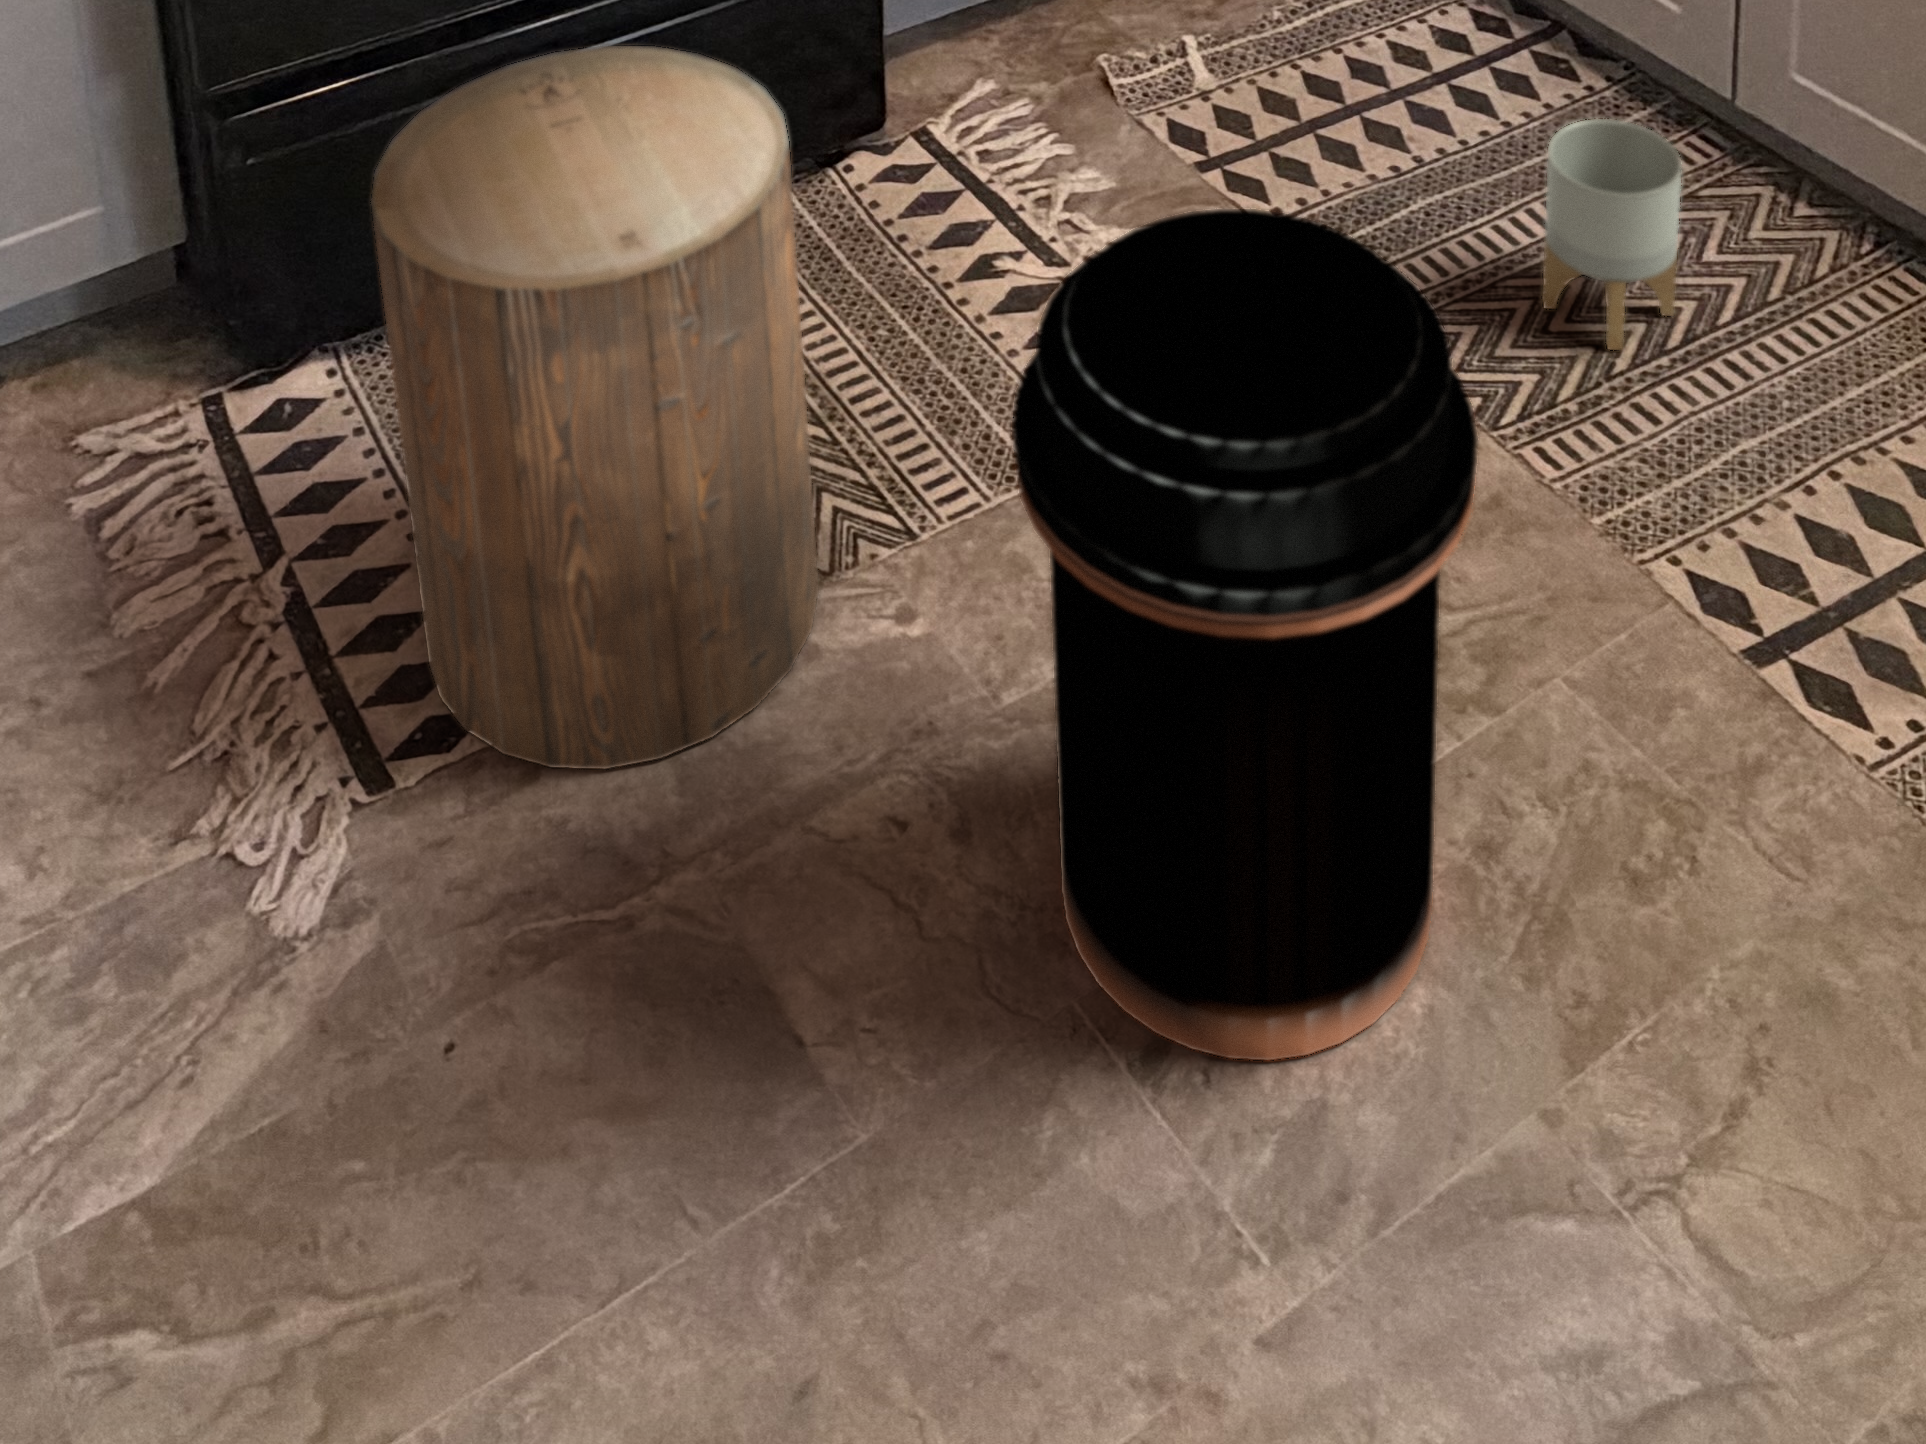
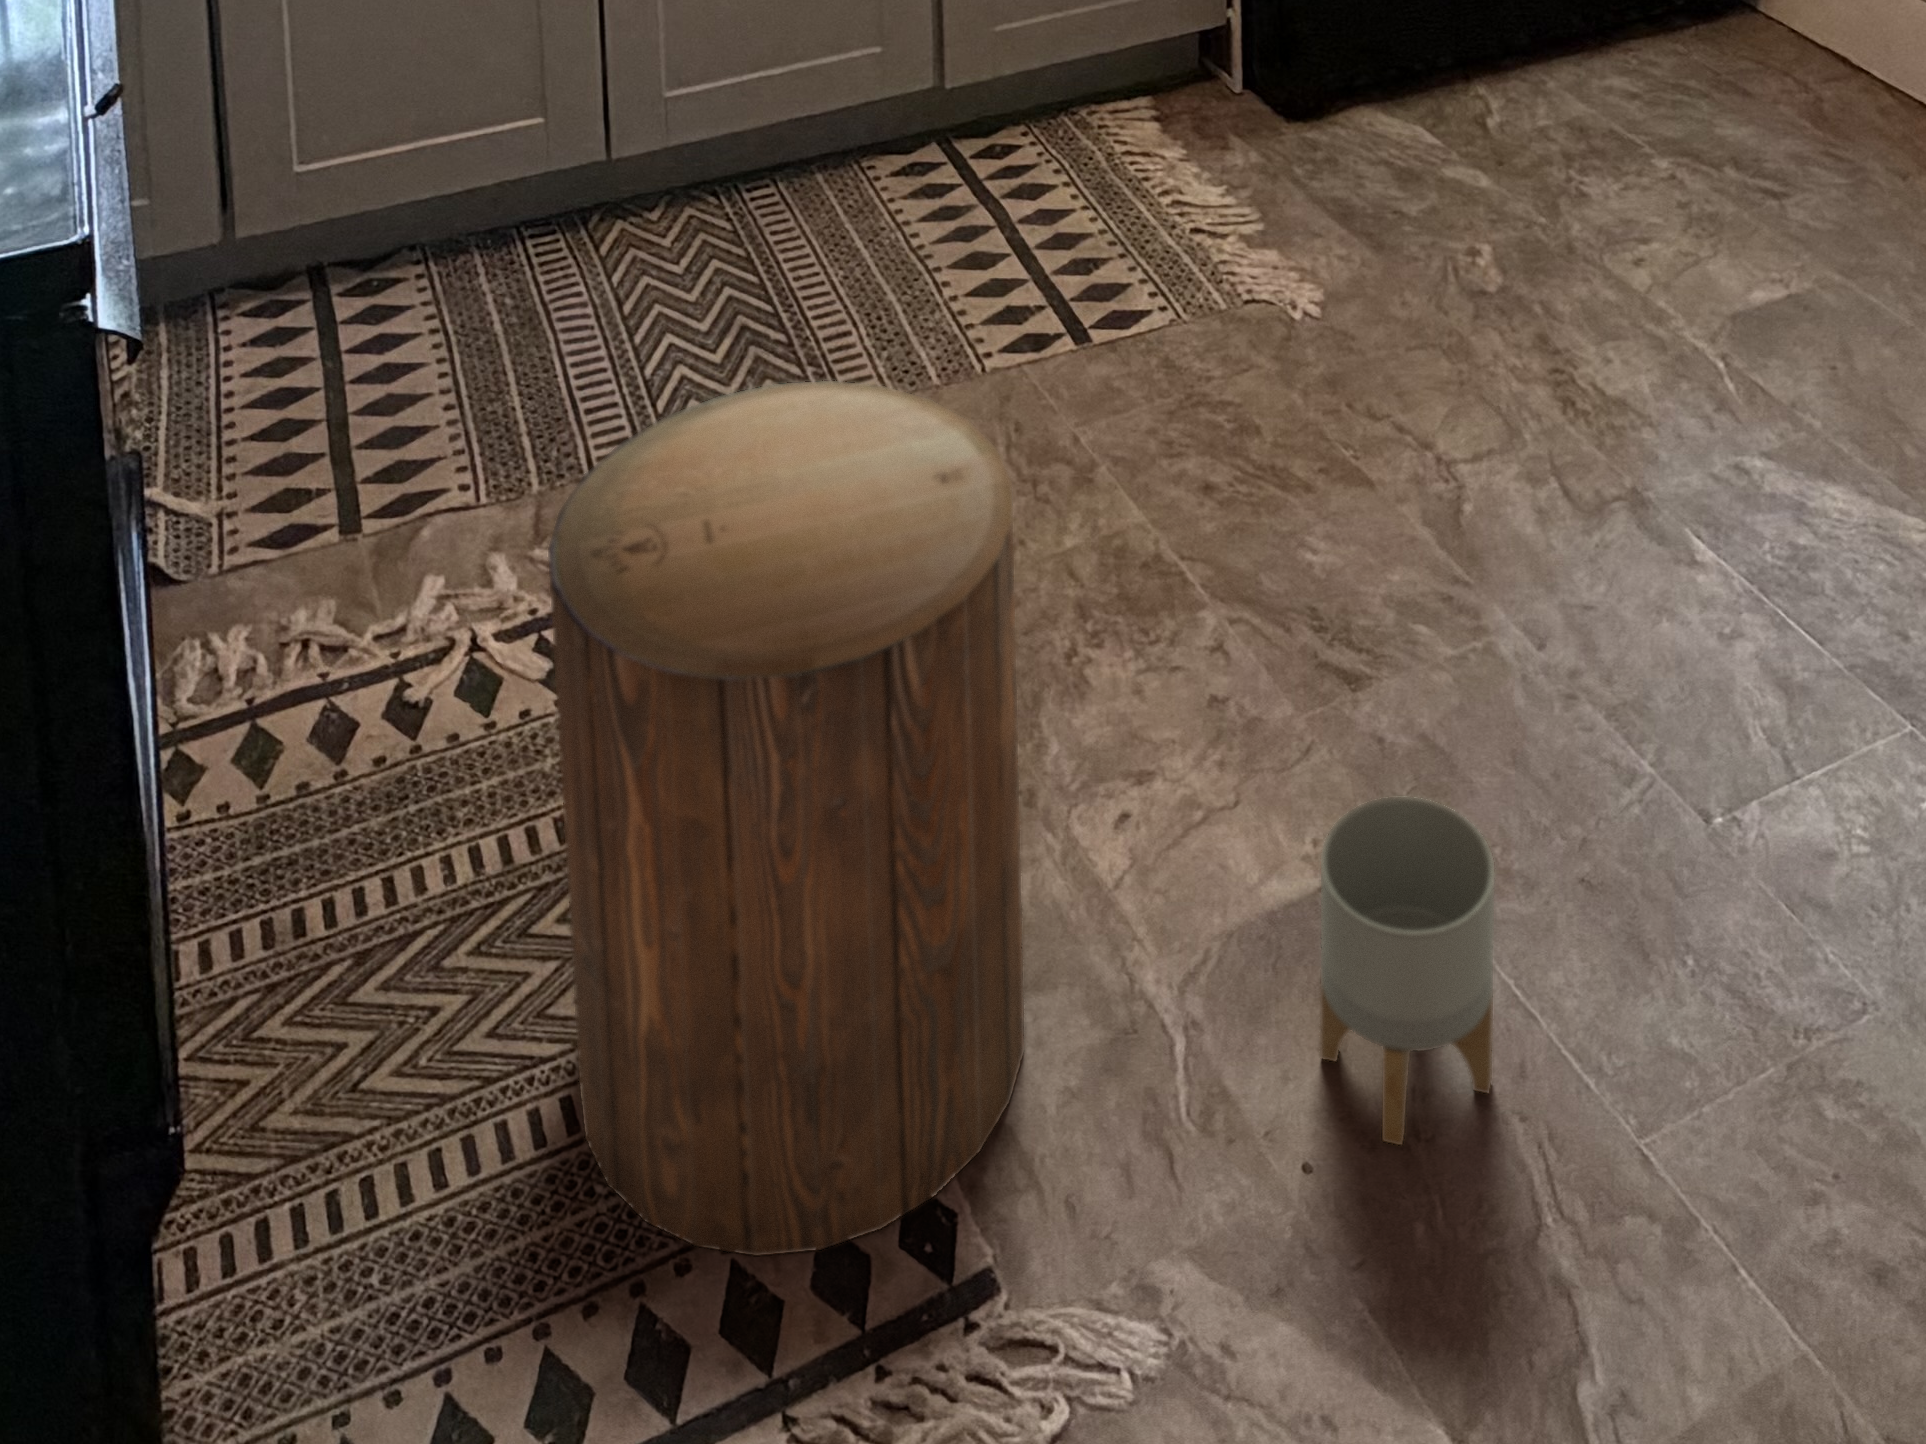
planter: present [1542,119,1682,350] -> present [1320,797,1495,1145]
trash can: present [1012,209,1478,1060] -> none [1056,80,1399,720]

